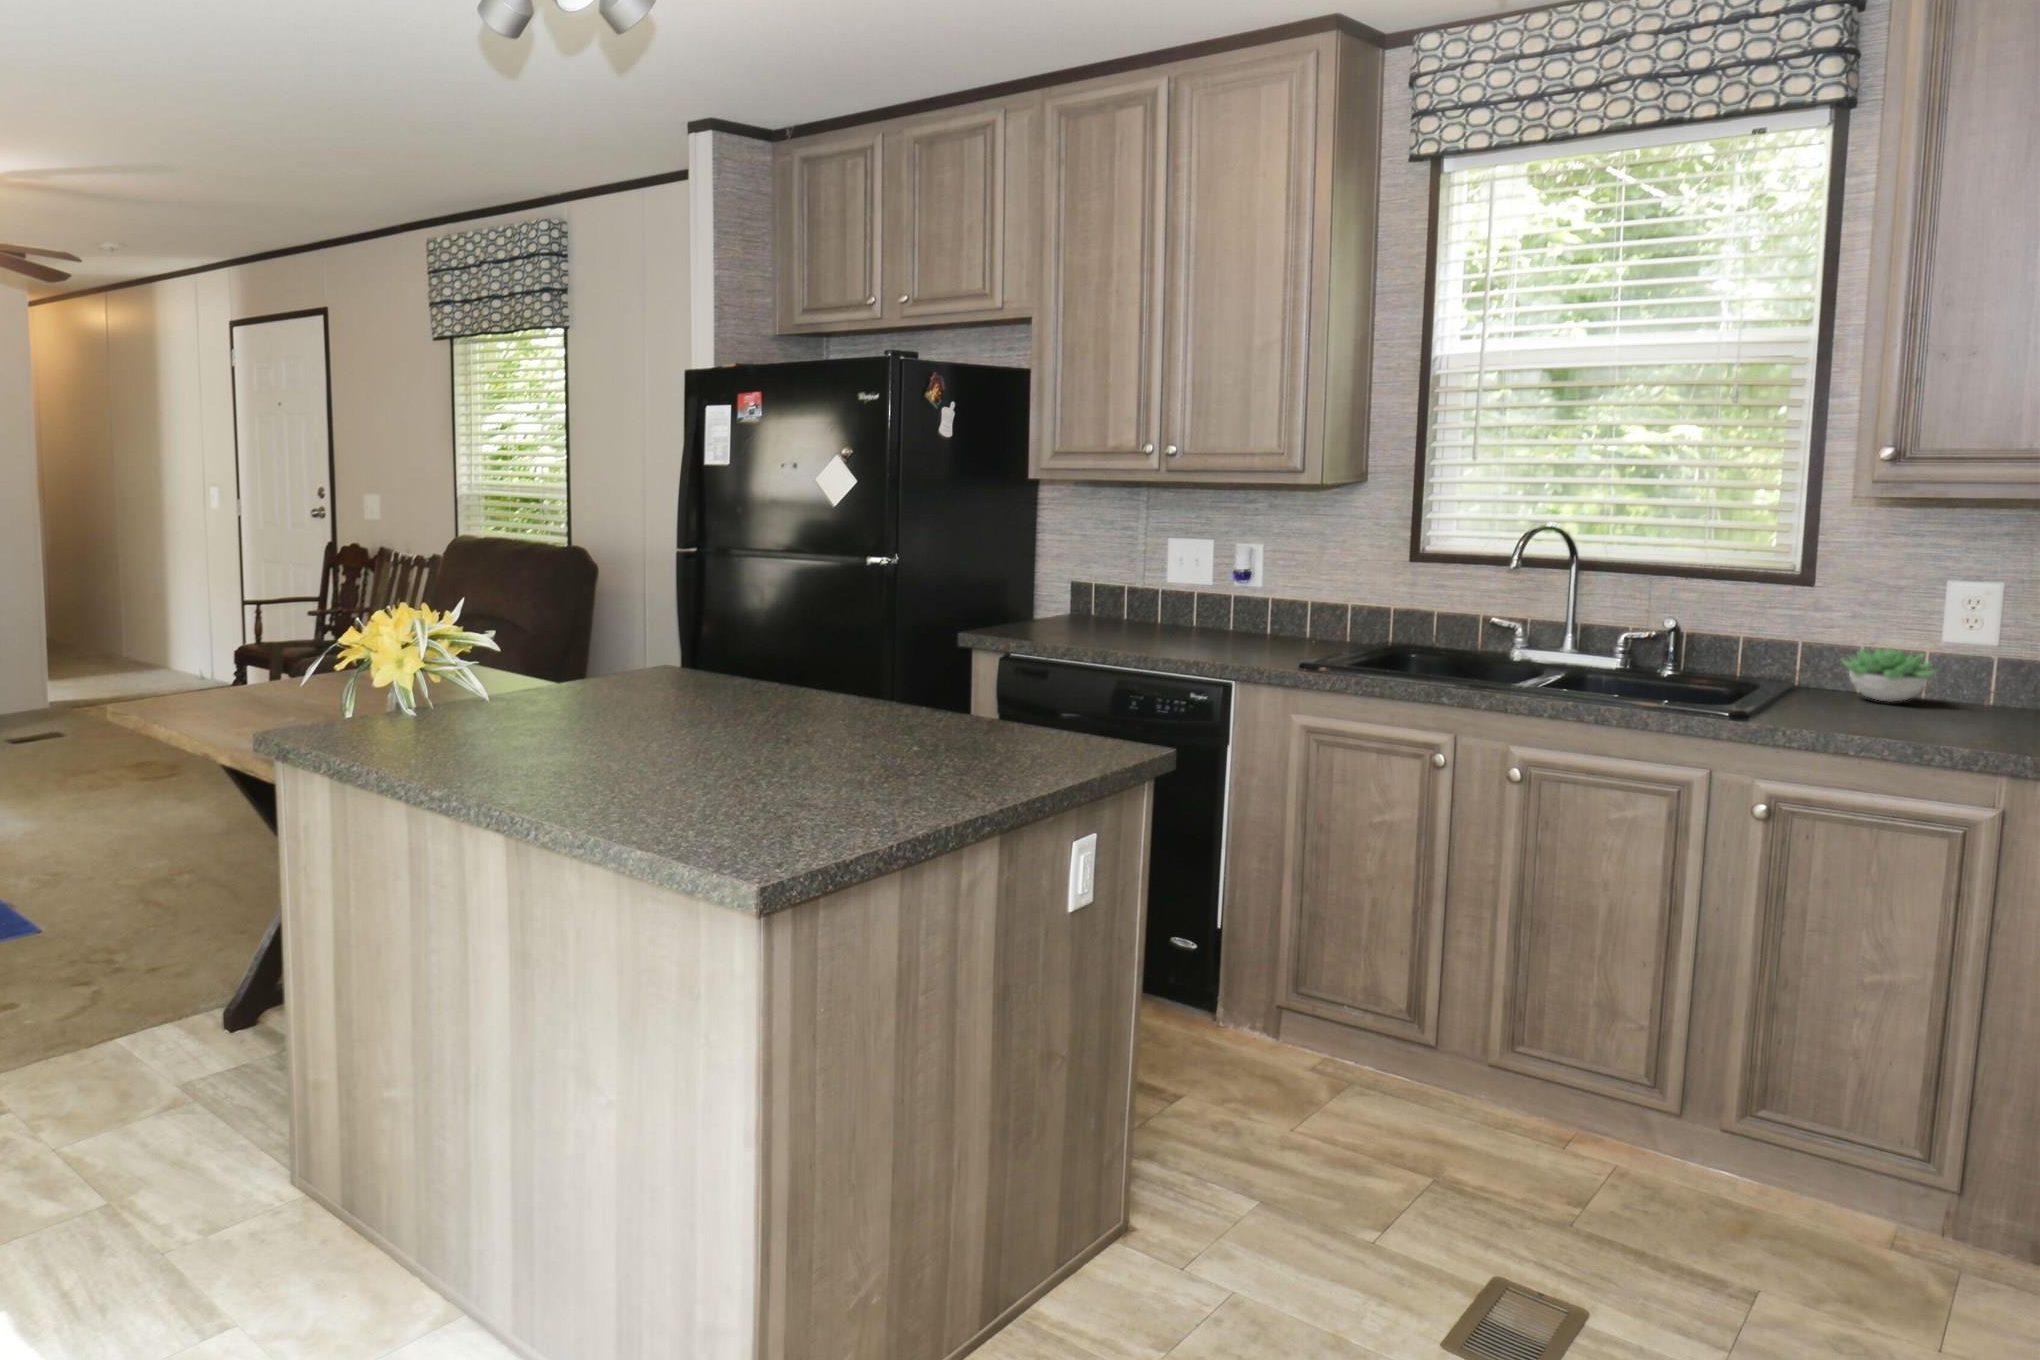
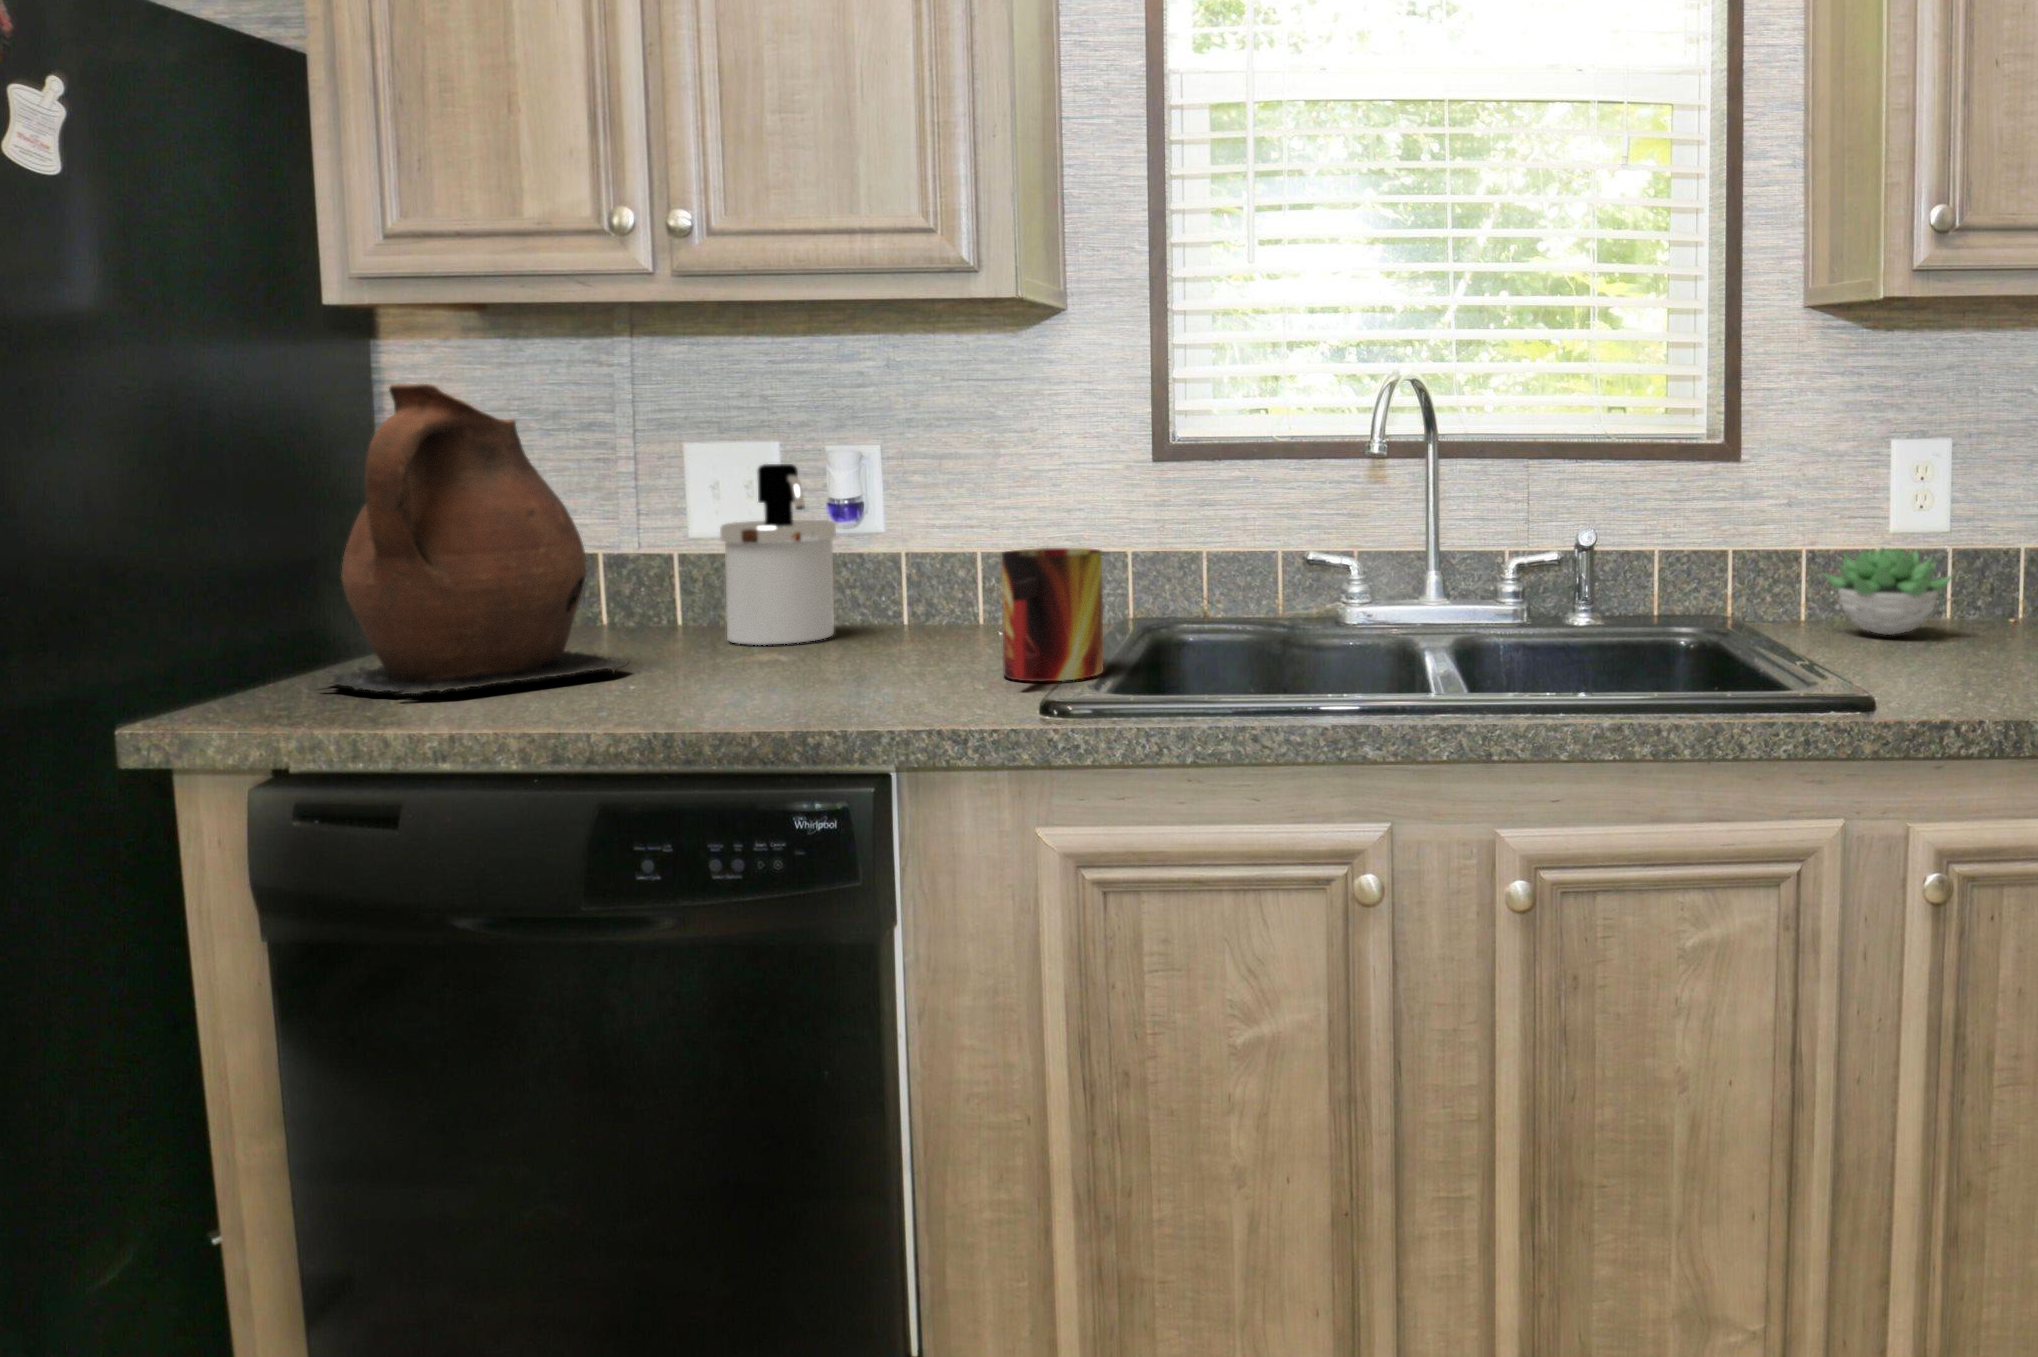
ceramic pitcher: none [1032,529,1141,641] -> present [315,384,628,694]
soap dispenser: none [1181,556,1234,636] -> present [720,464,836,645]
mug: none [1294,606,1345,664] -> present [1002,548,1104,681]

